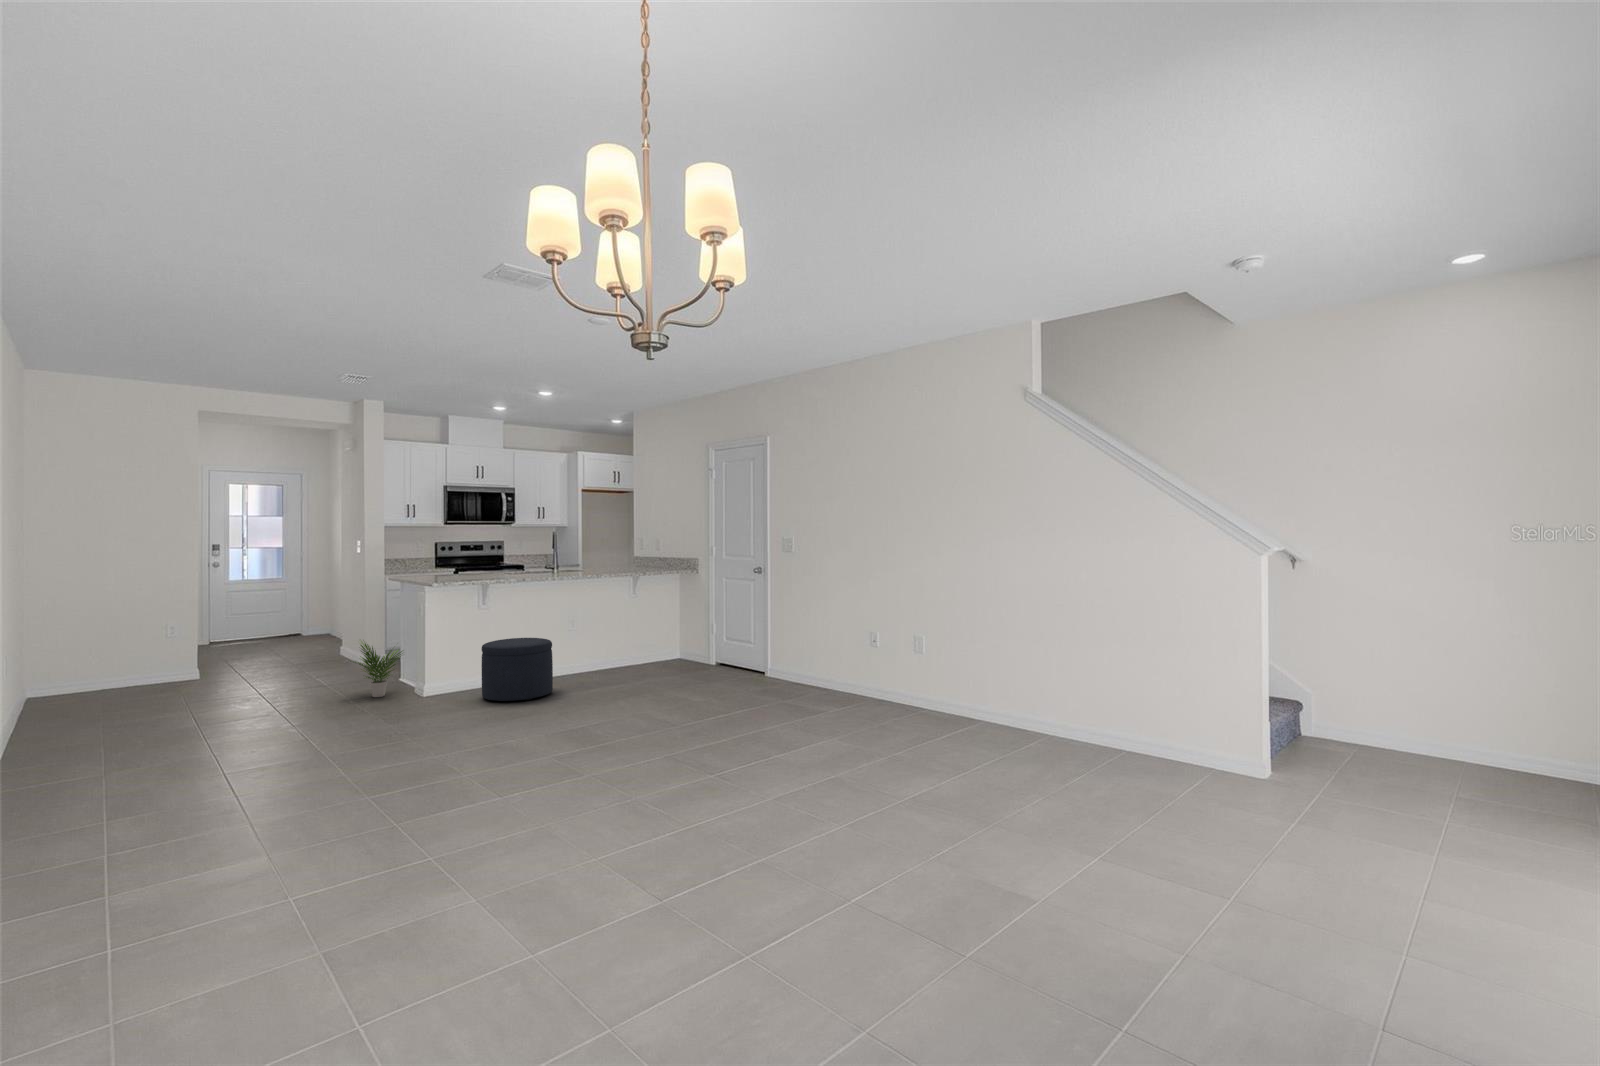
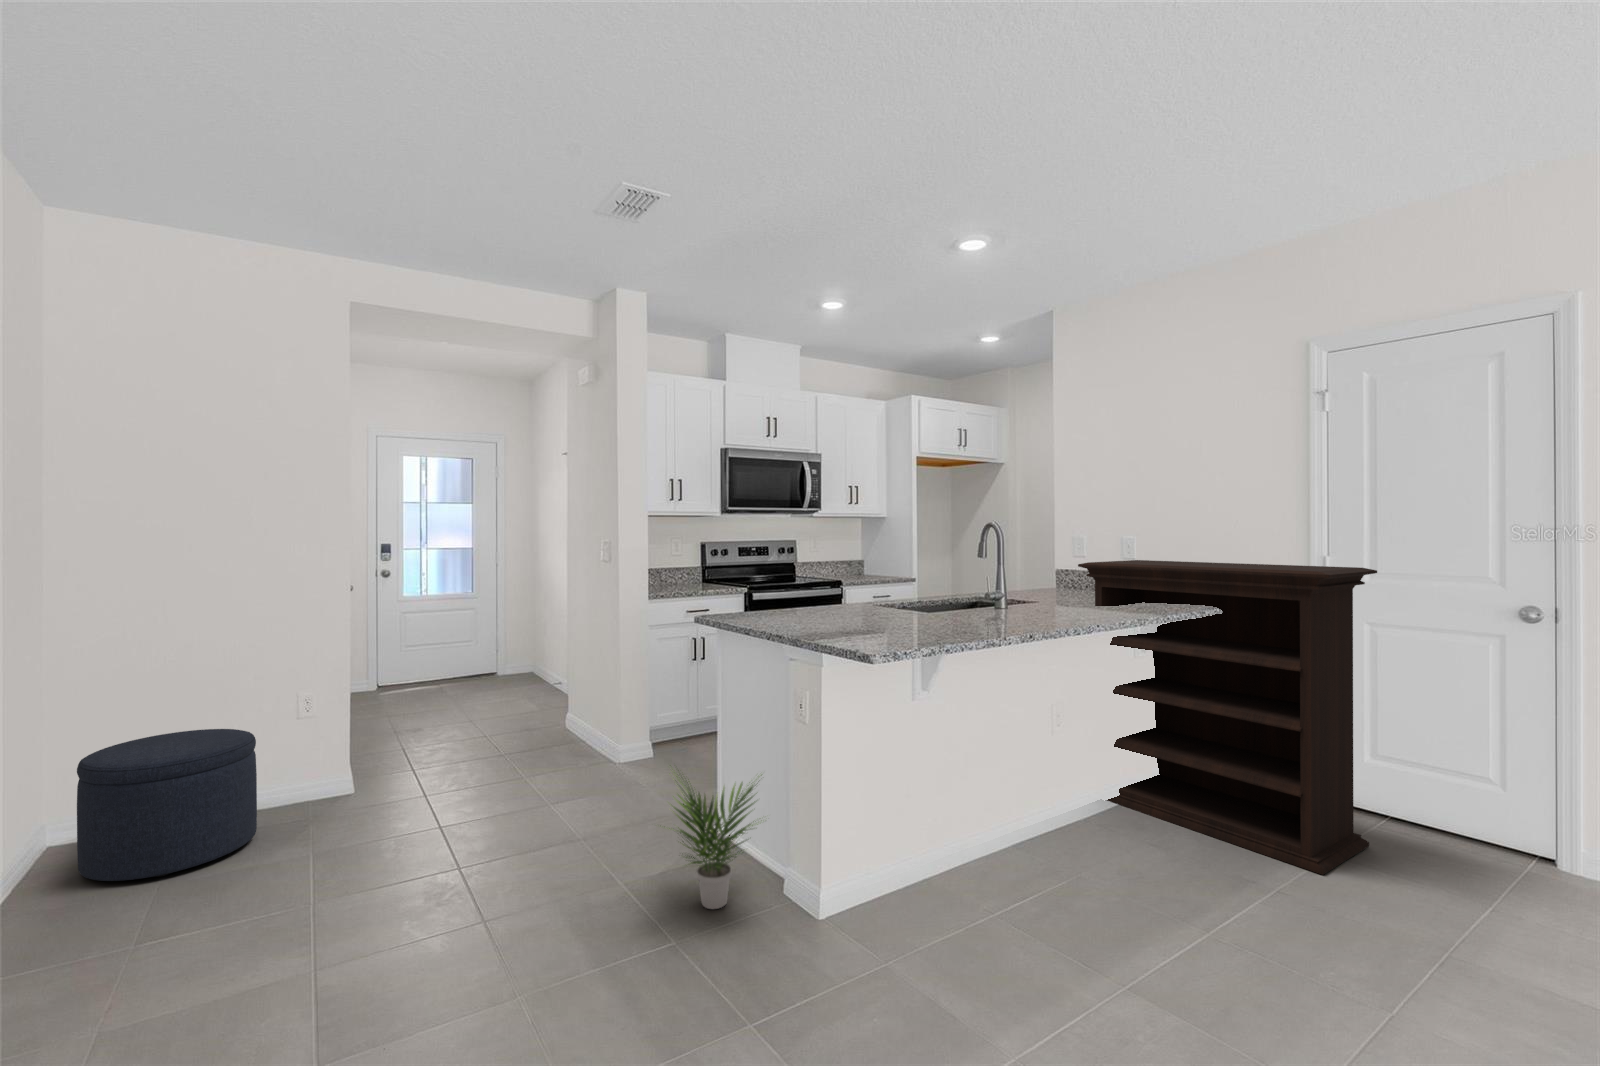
bookshelf: none [604,550,704,681] -> present [1078,560,1377,875]
ottoman: present [482,638,553,701] -> present [77,729,257,881]

